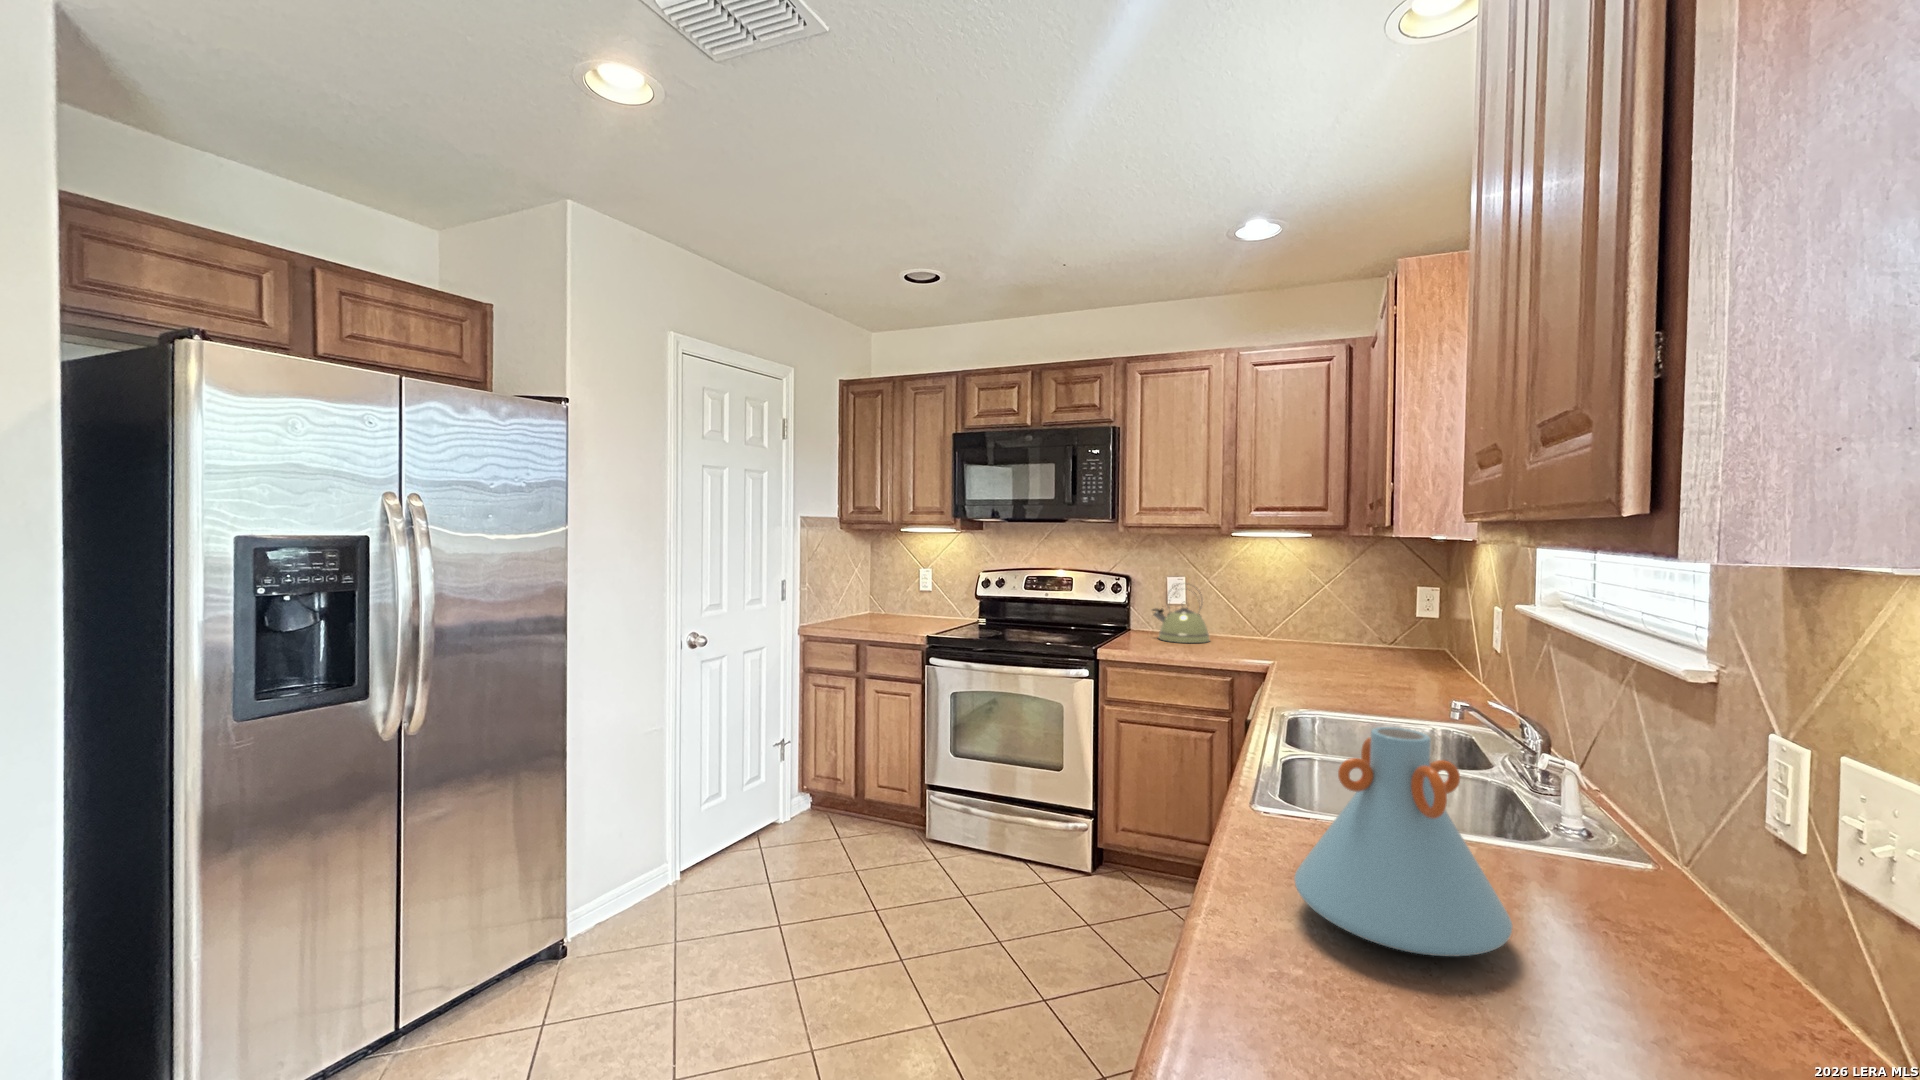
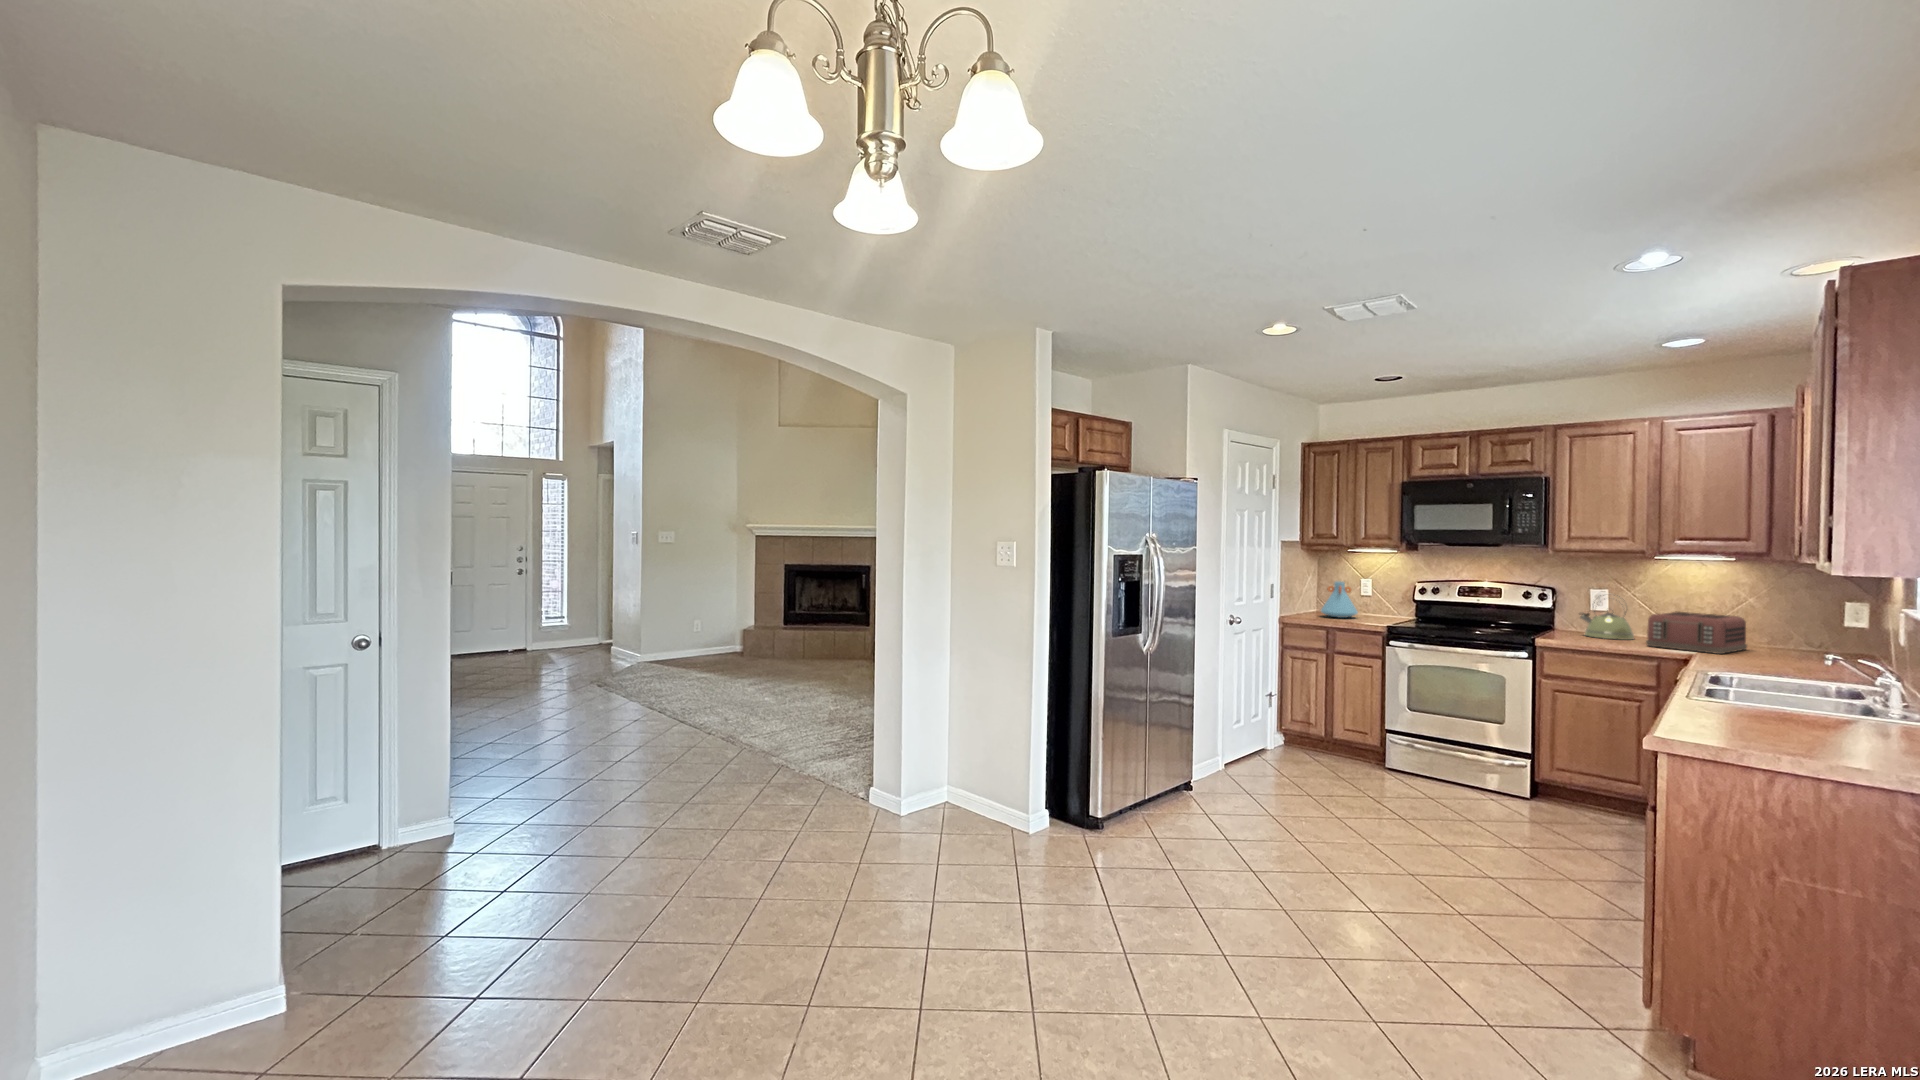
toaster: none [1219,604,1324,662] -> present [1646,612,1747,654]
vase: present [1295,727,1512,957] -> present [1321,581,1358,618]

